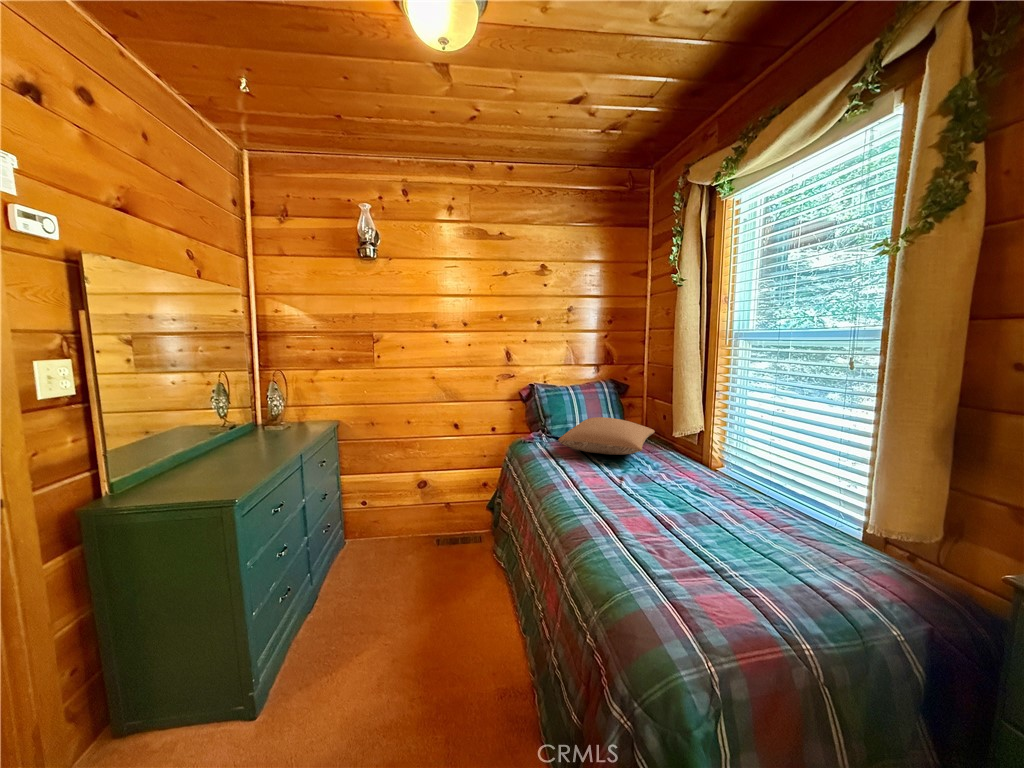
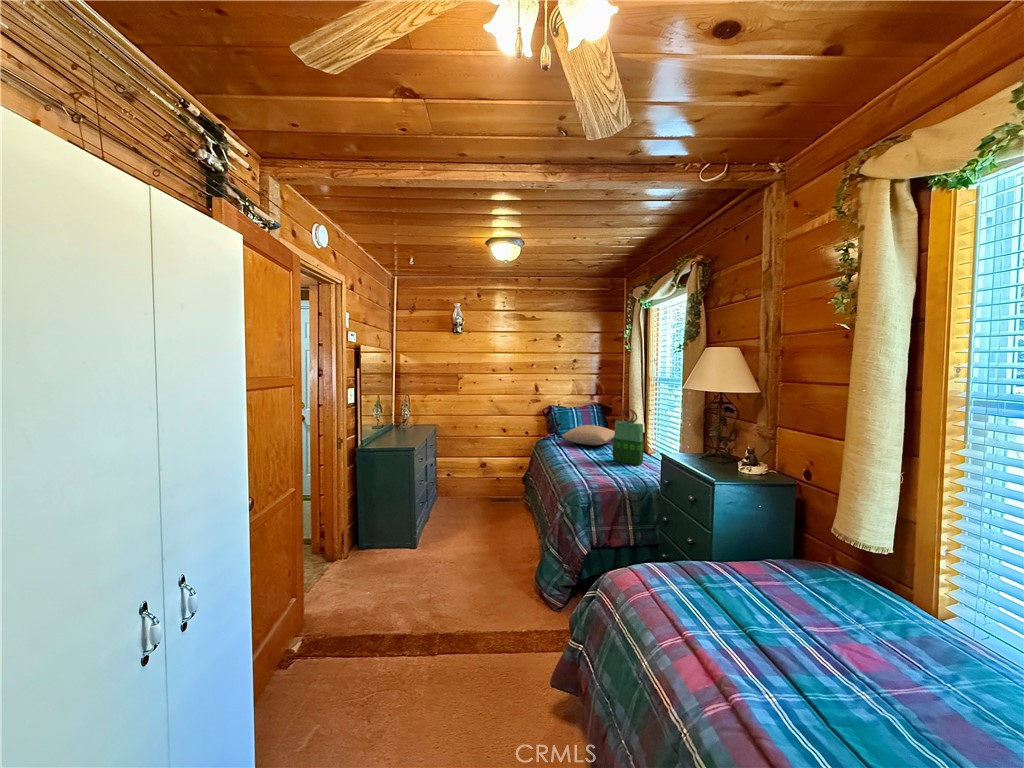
tote bag: none [672,393,742,511] -> present [613,409,644,465]

